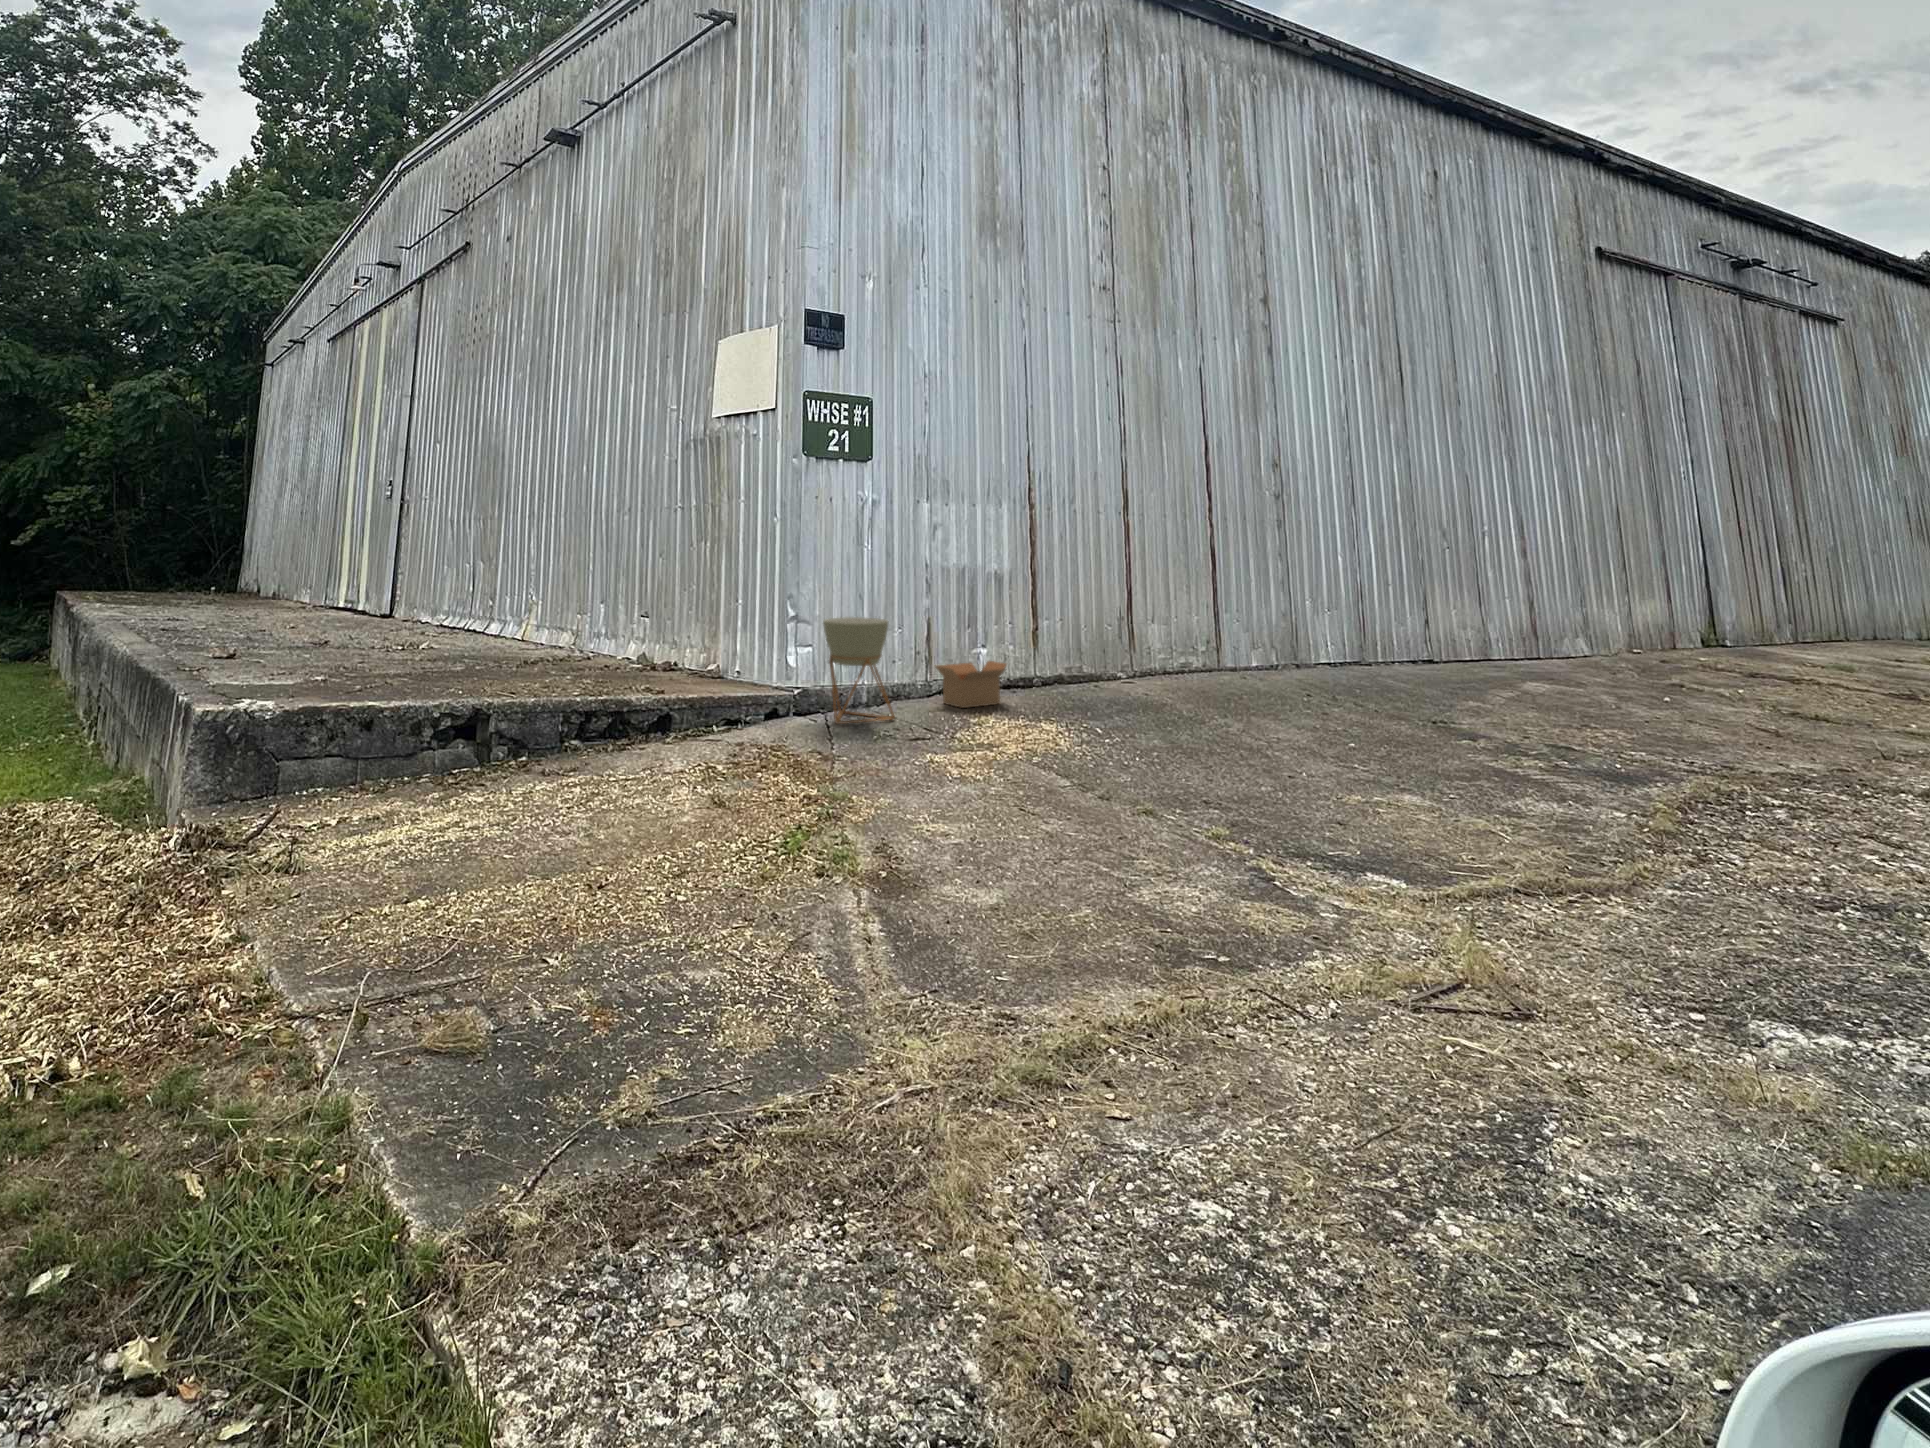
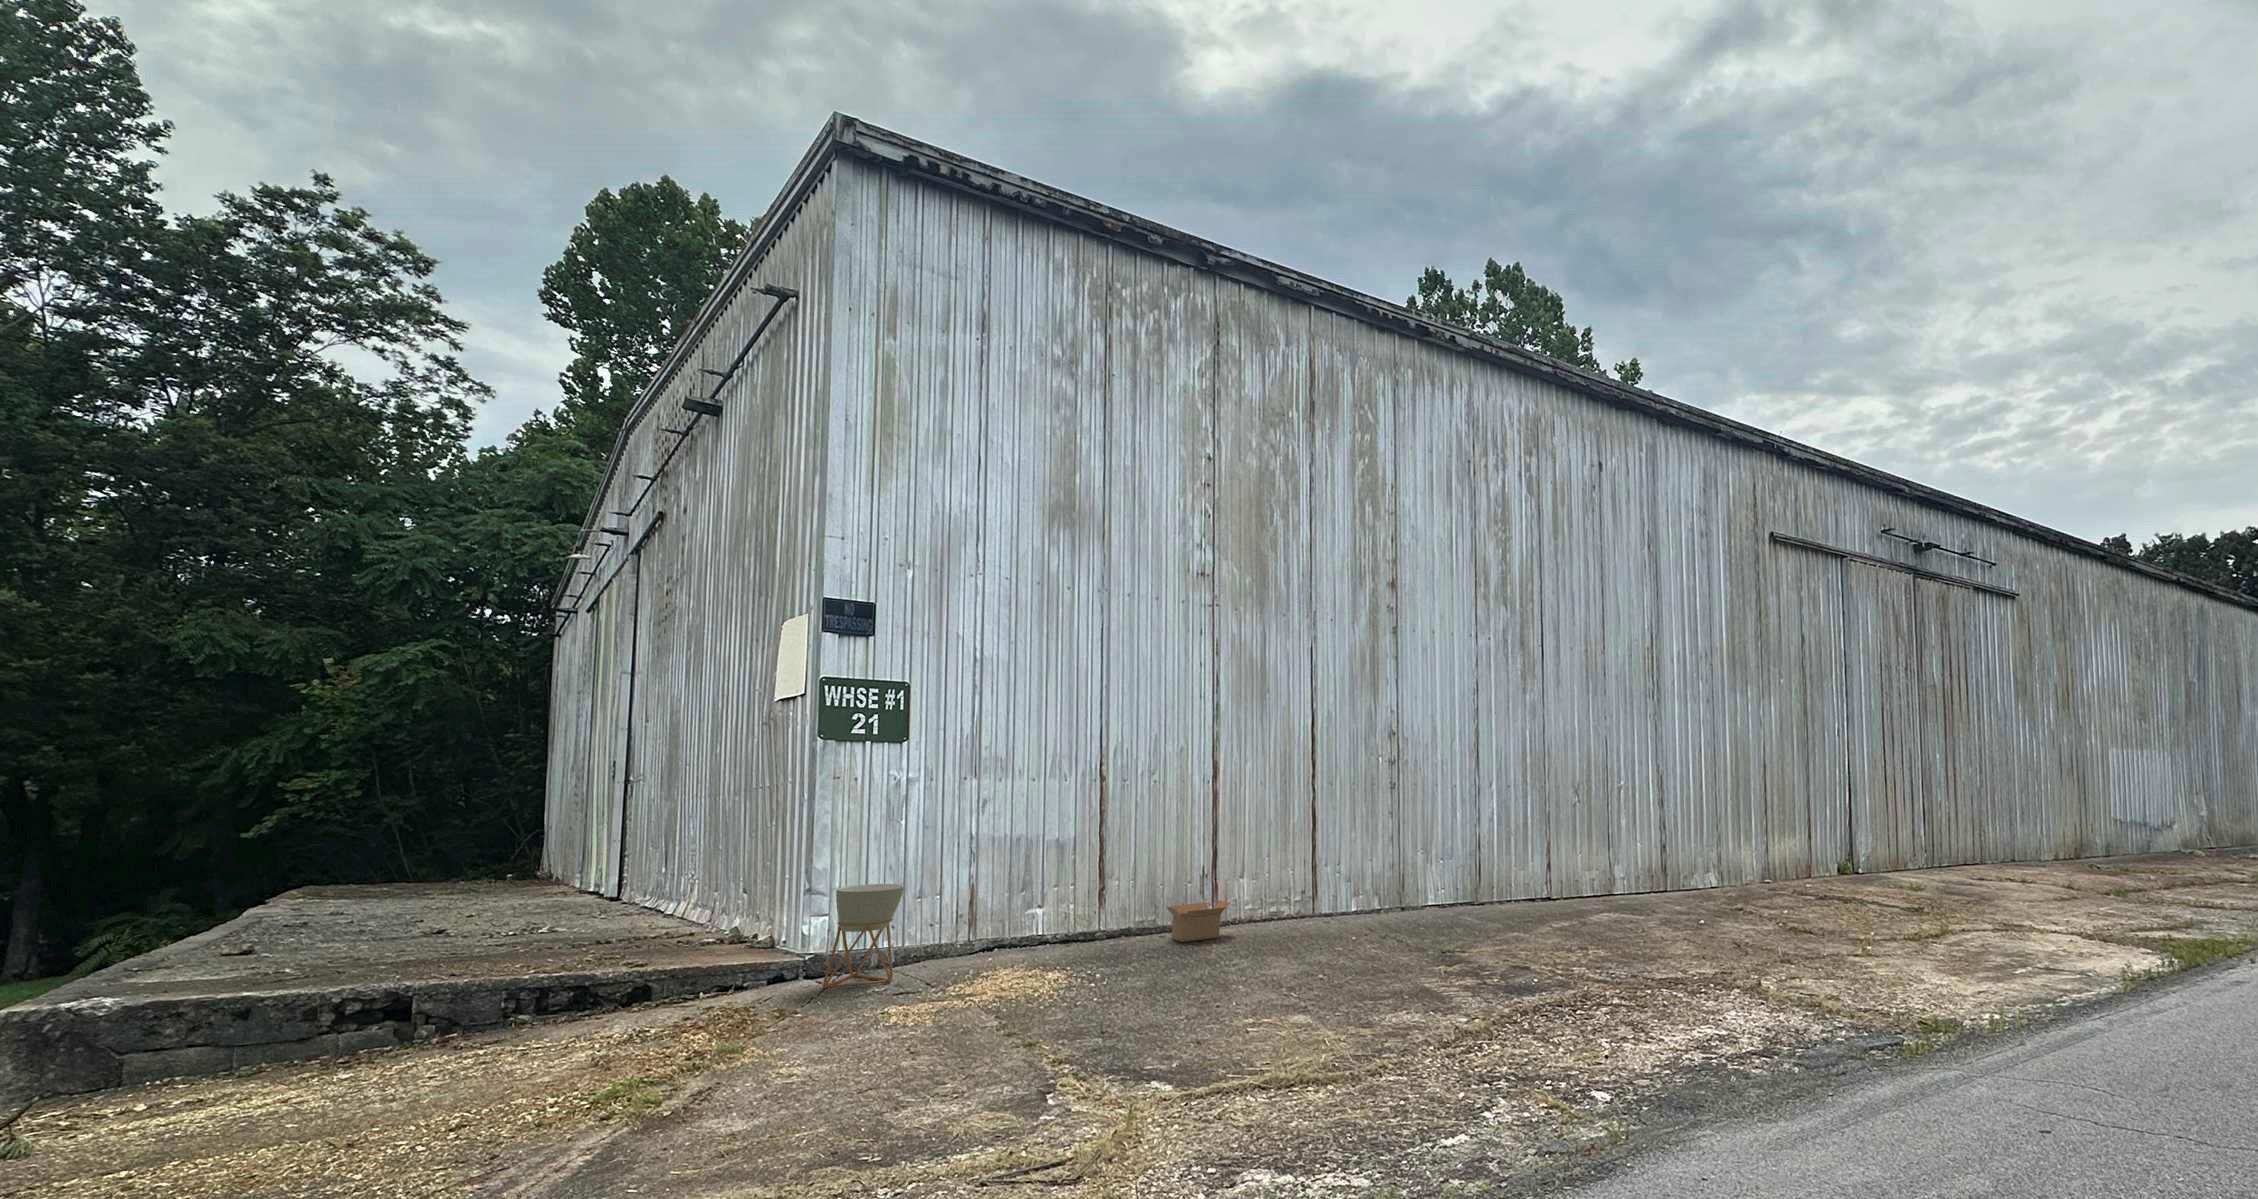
cardboard box: present [935,661,1006,708] -> present [1166,900,1230,942]

